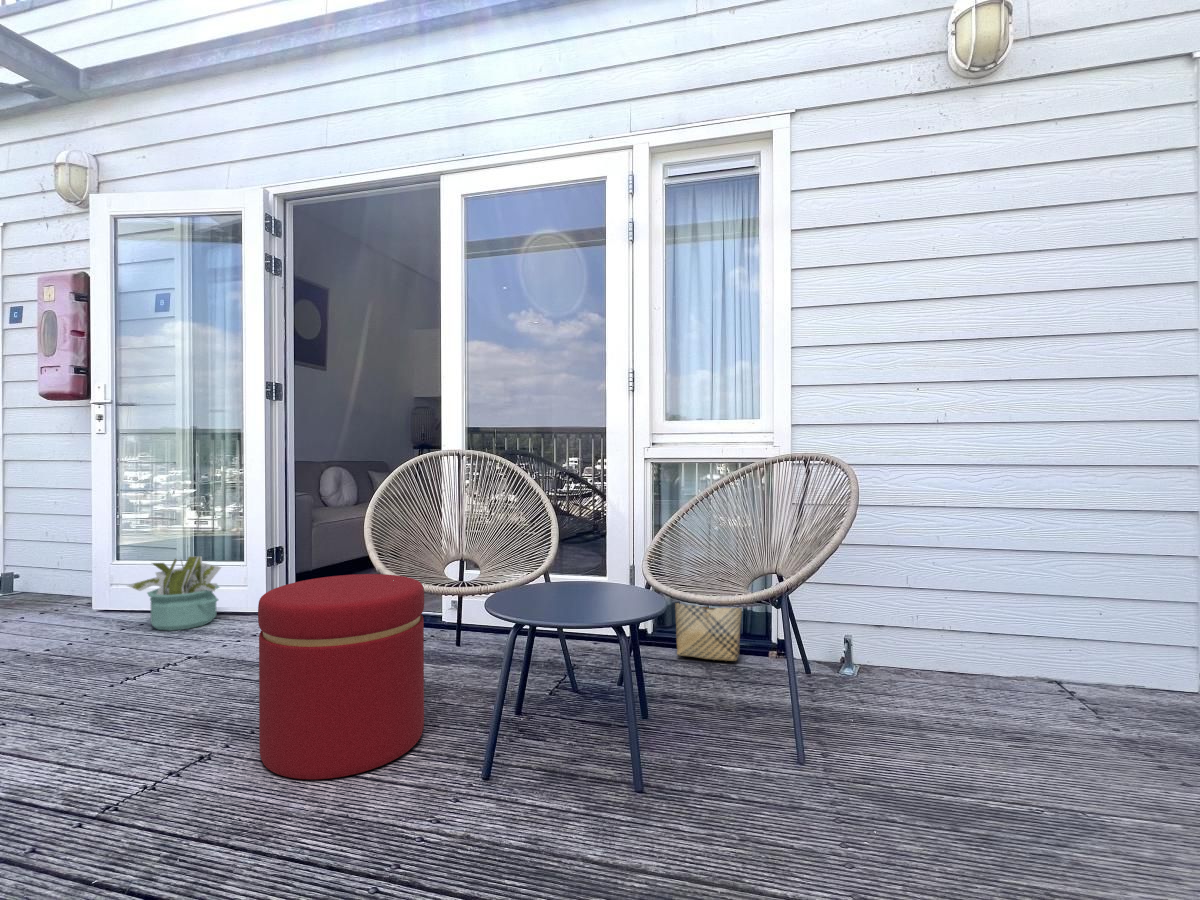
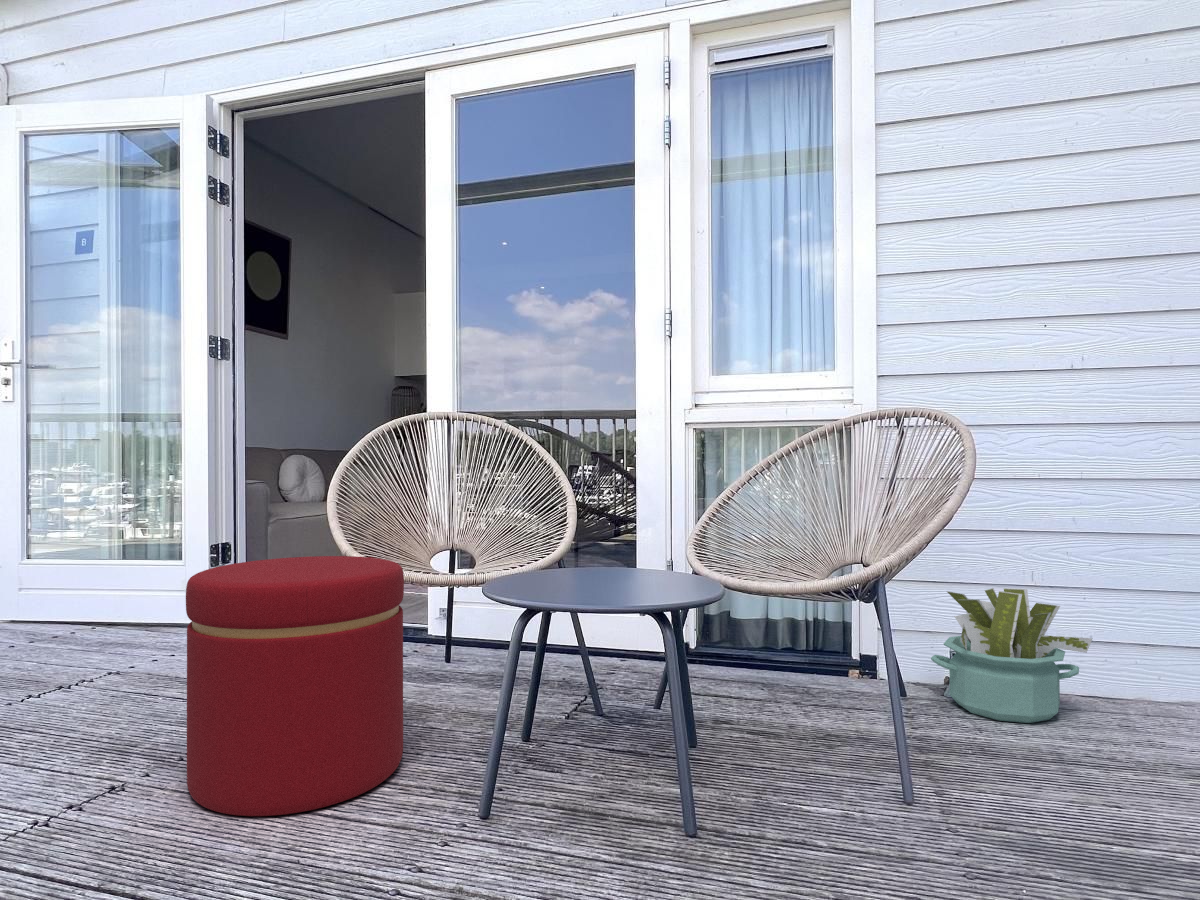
decorative plant: present [127,556,221,631] -> present [931,588,1093,723]
woven basket: present [675,603,742,661] -> none [723,555,814,680]

